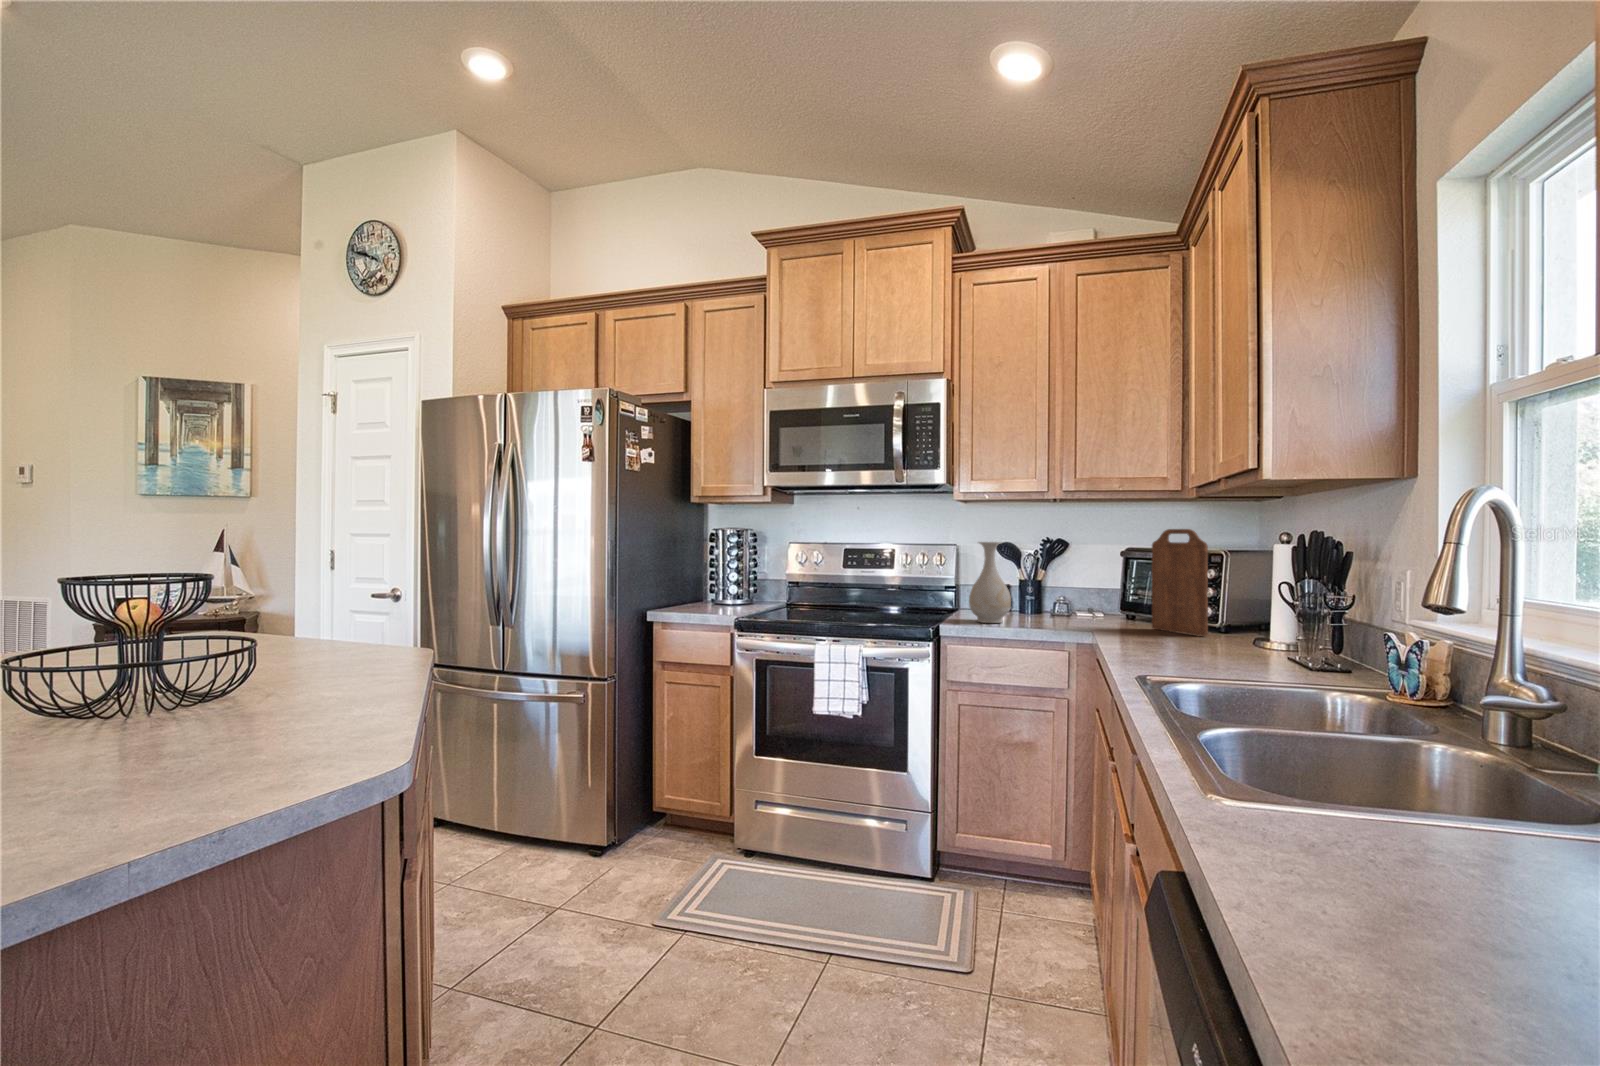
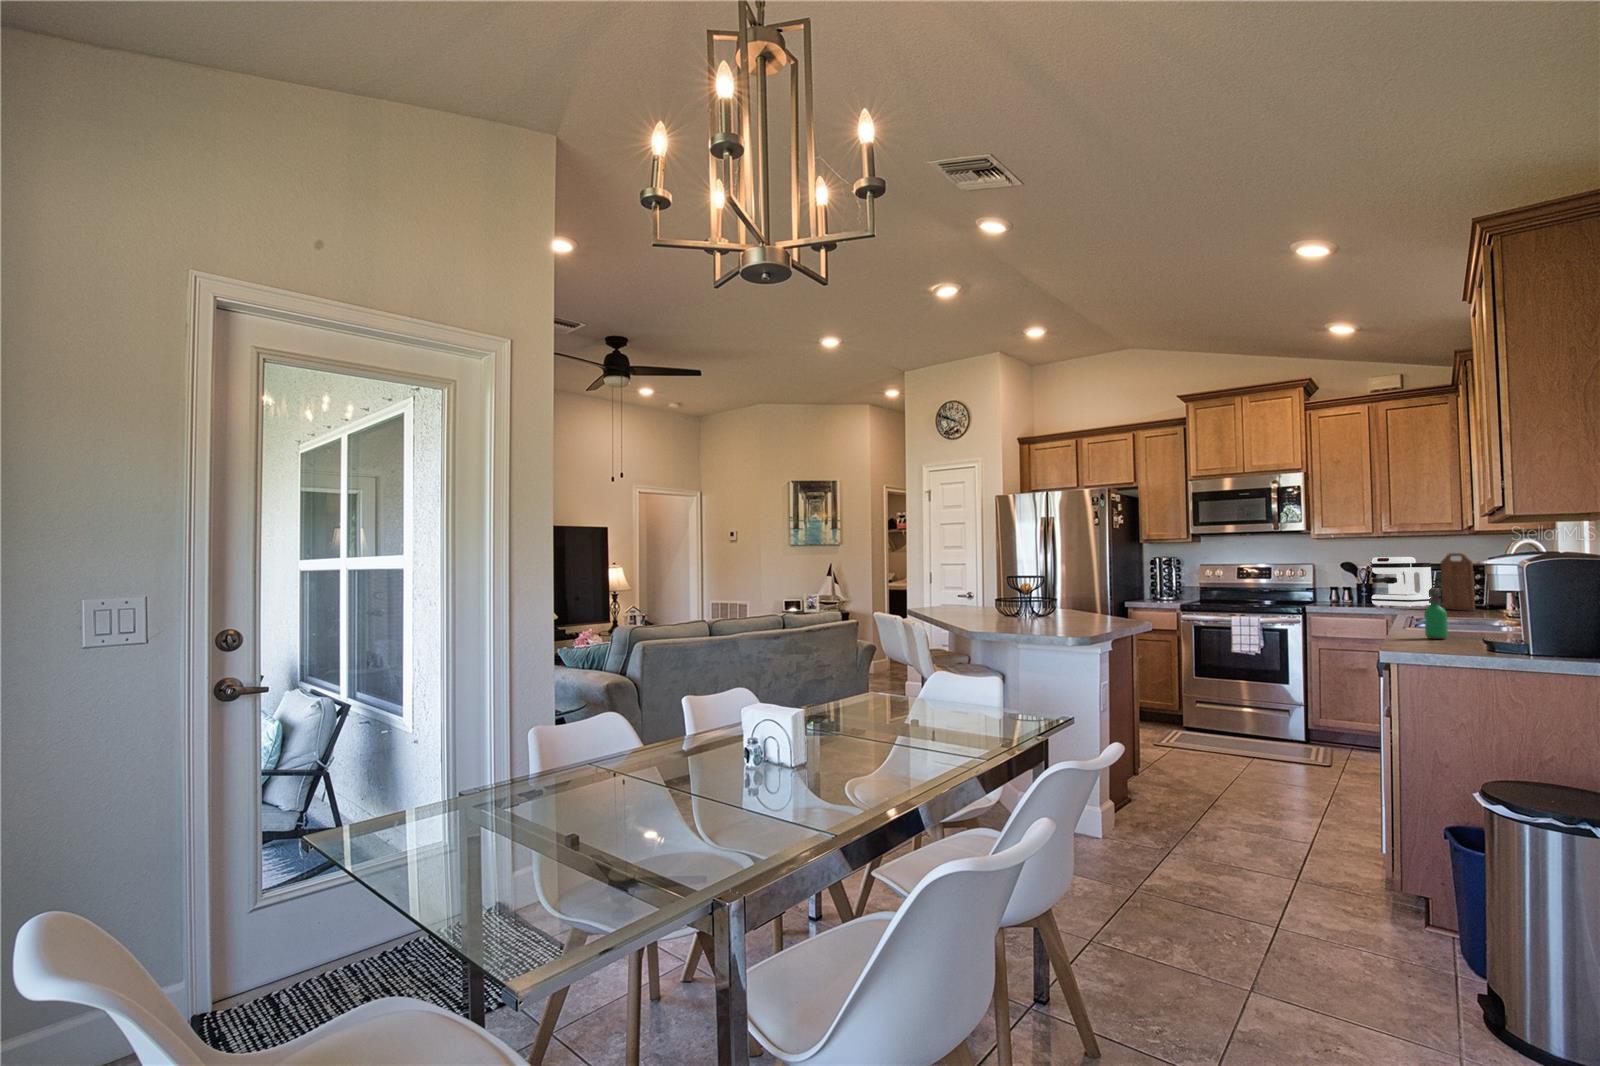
coffee maker: none [1042,534,1131,625] -> present [1372,557,1432,607]
vase: present [969,542,1011,623] -> none [1323,562,1350,606]
soap dispenser: none [1359,670,1467,926] -> present [1424,588,1448,639]

